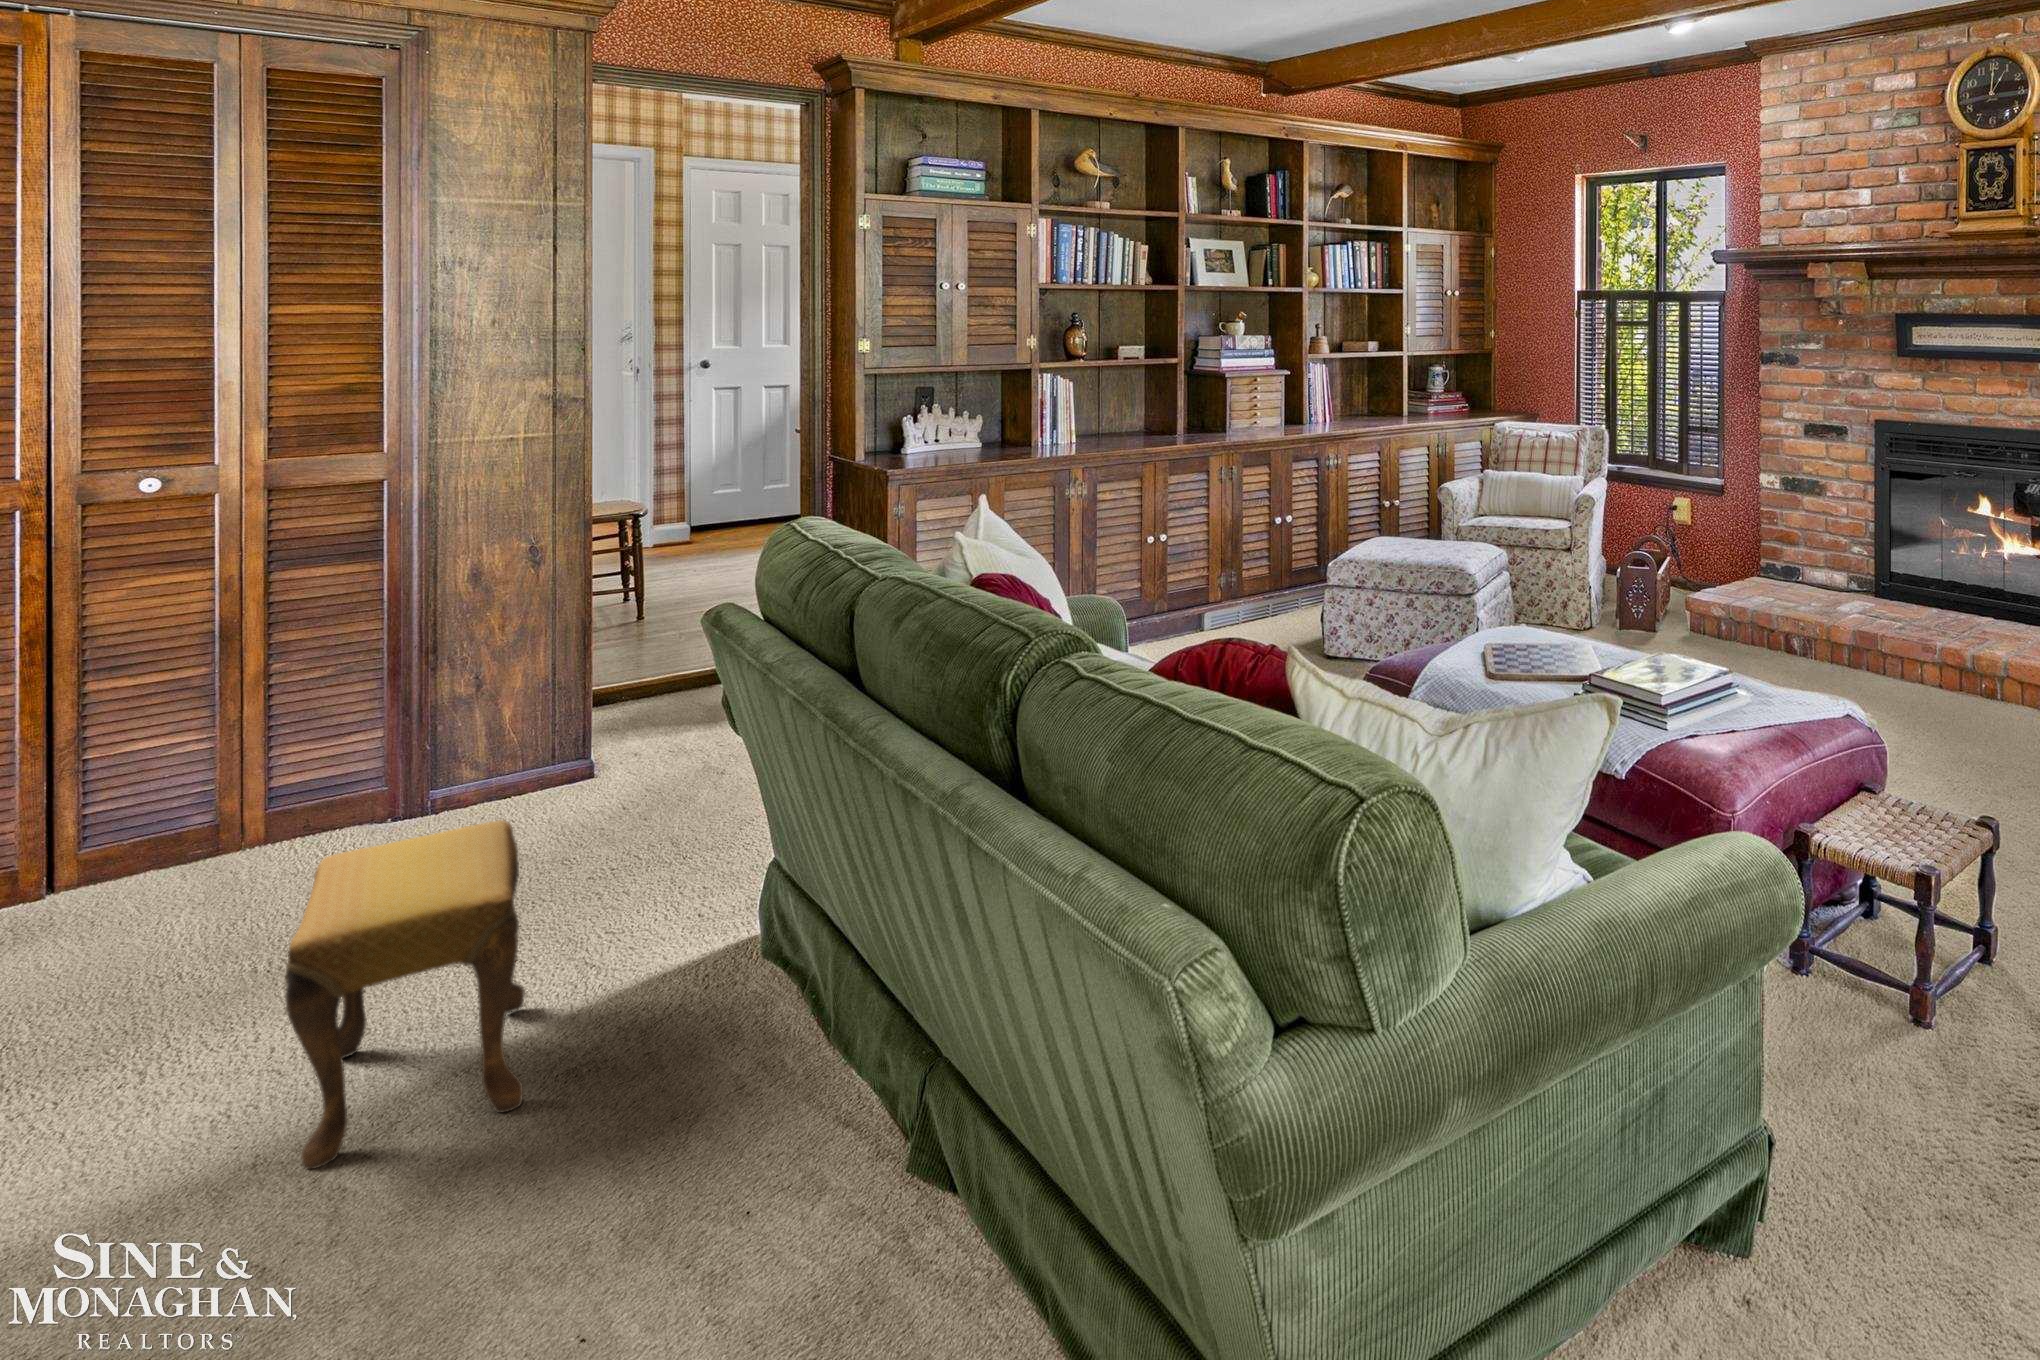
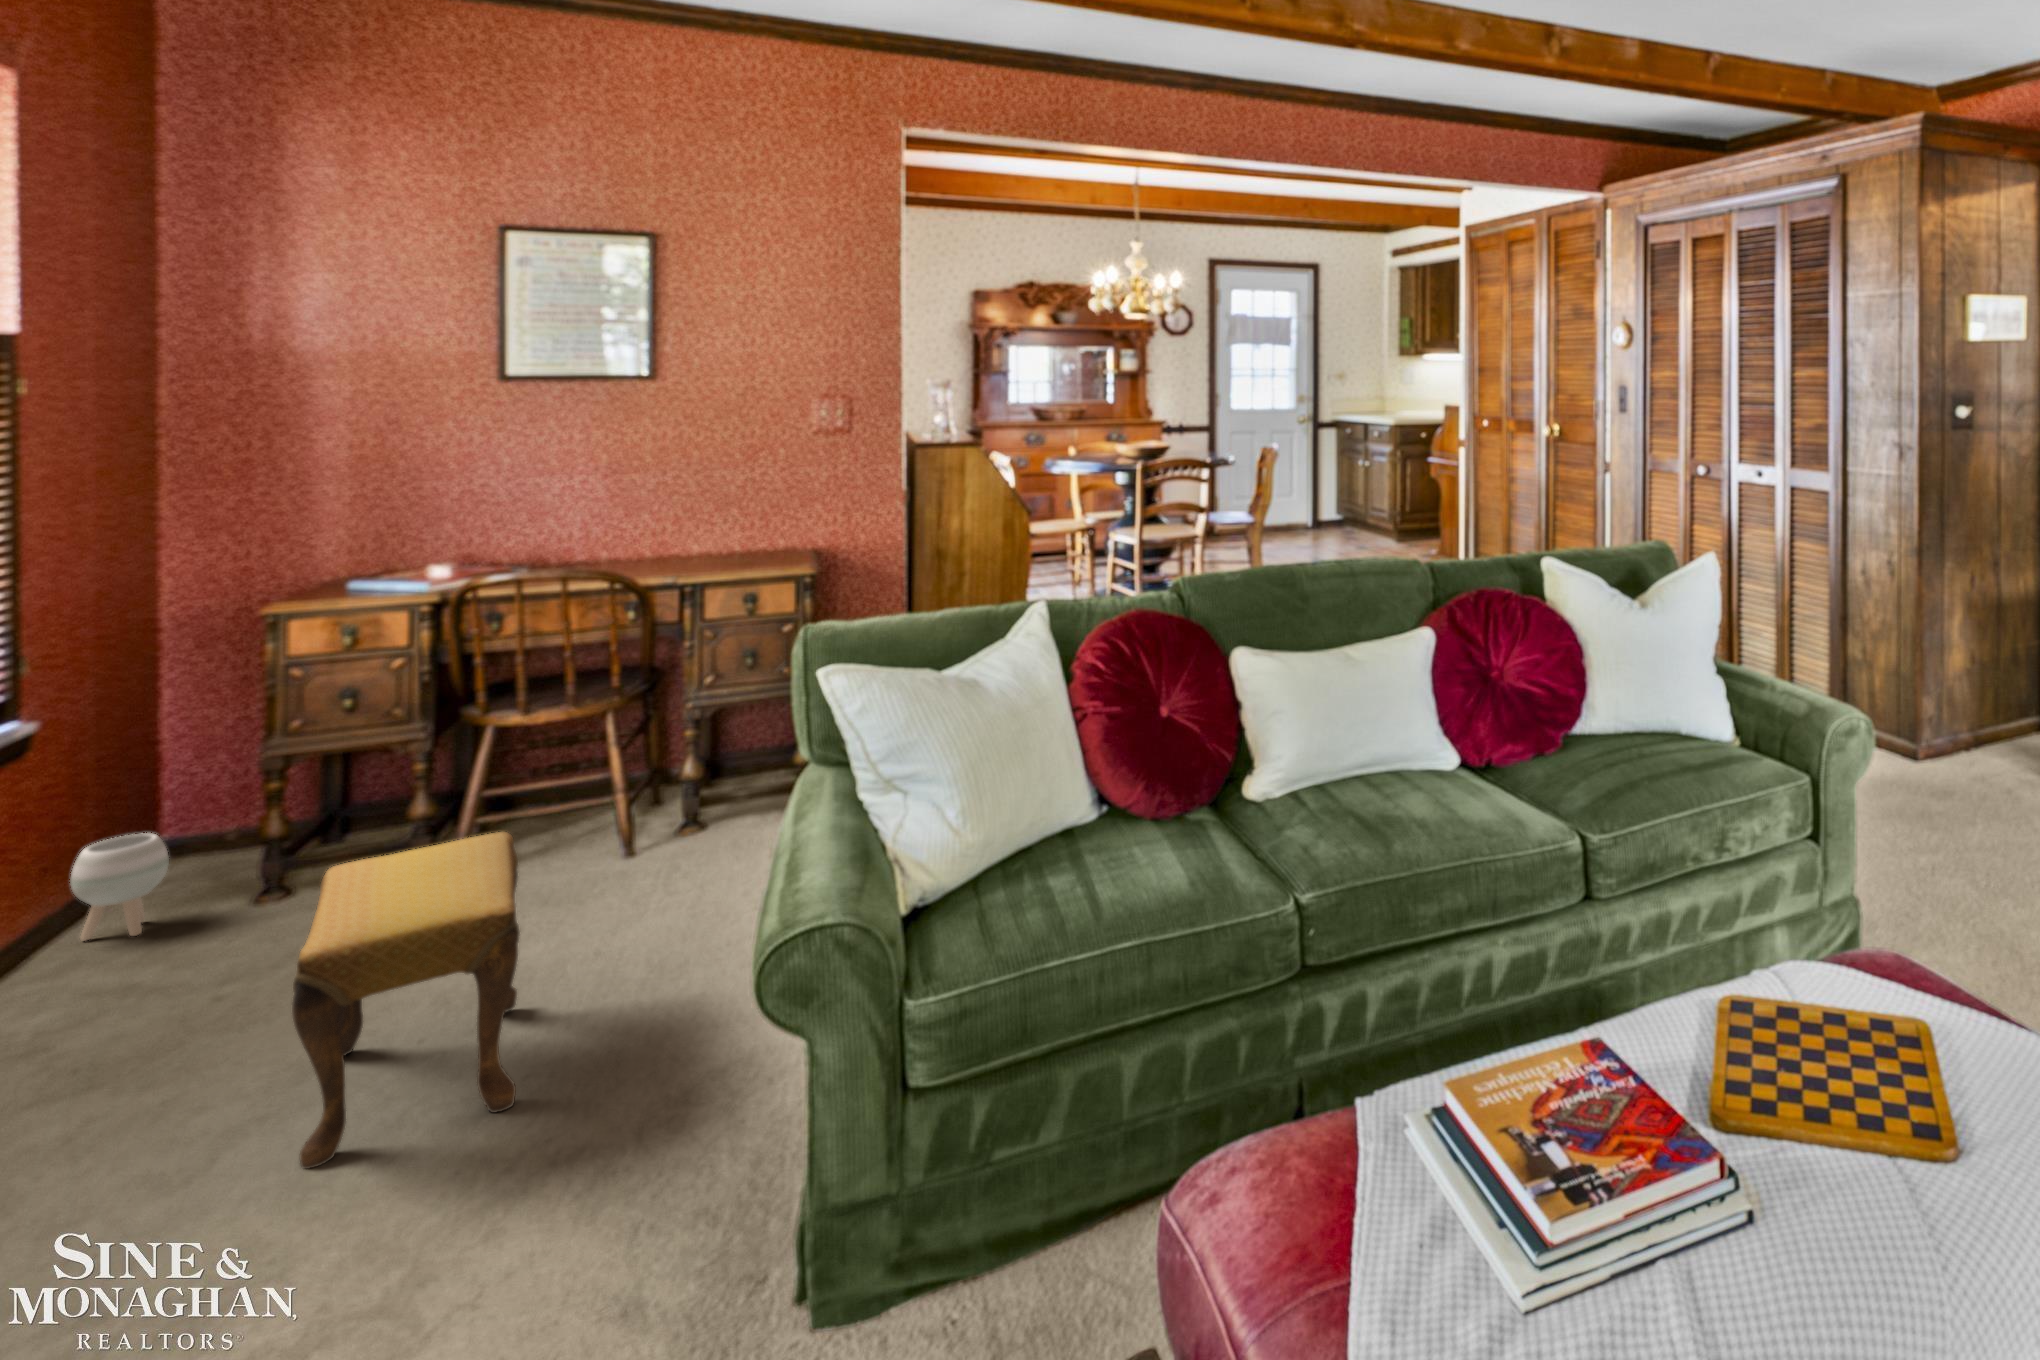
planter: none [73,834,171,945] -> present [71,833,169,941]

